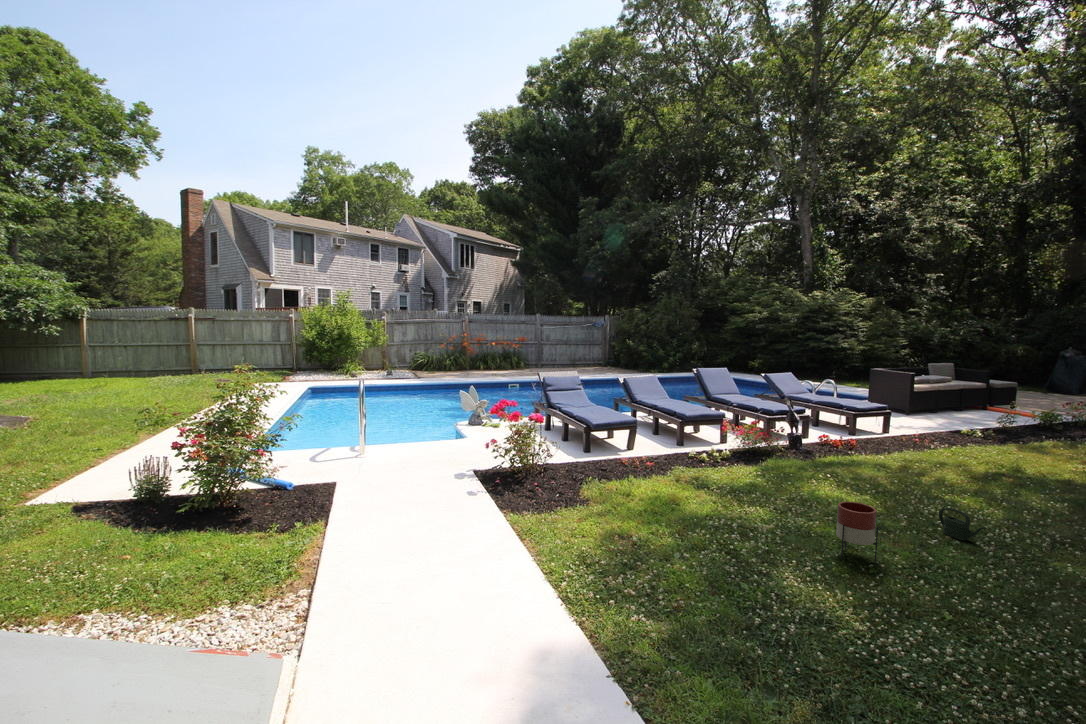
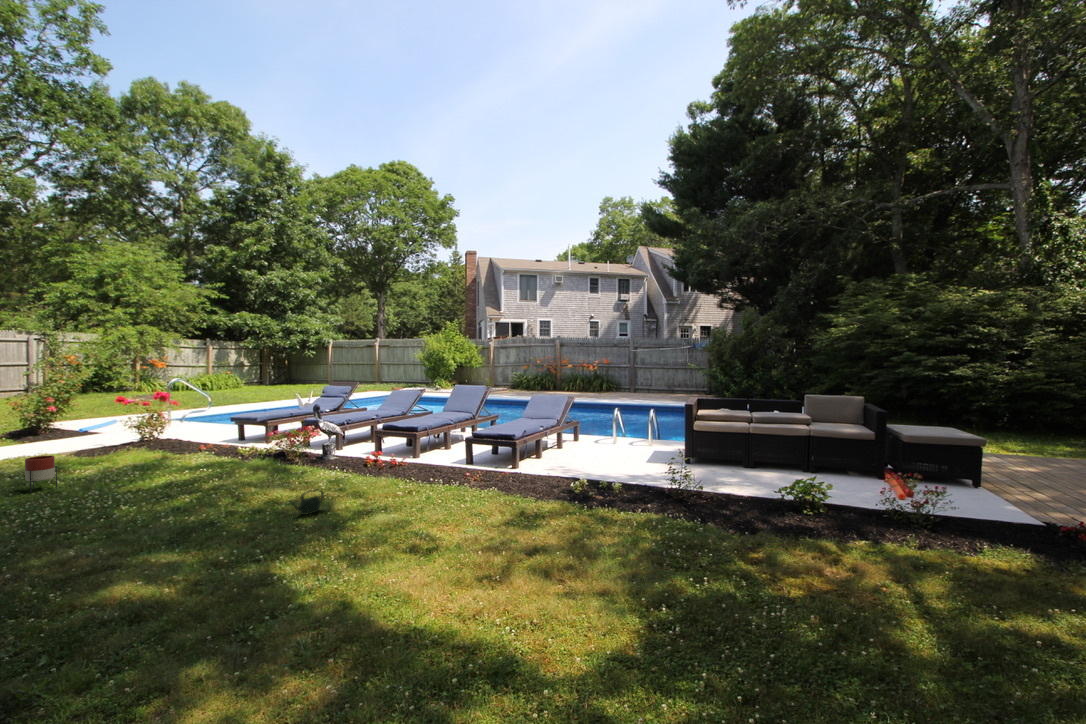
watering can: present [939,508,986,541] -> present [293,490,324,515]

